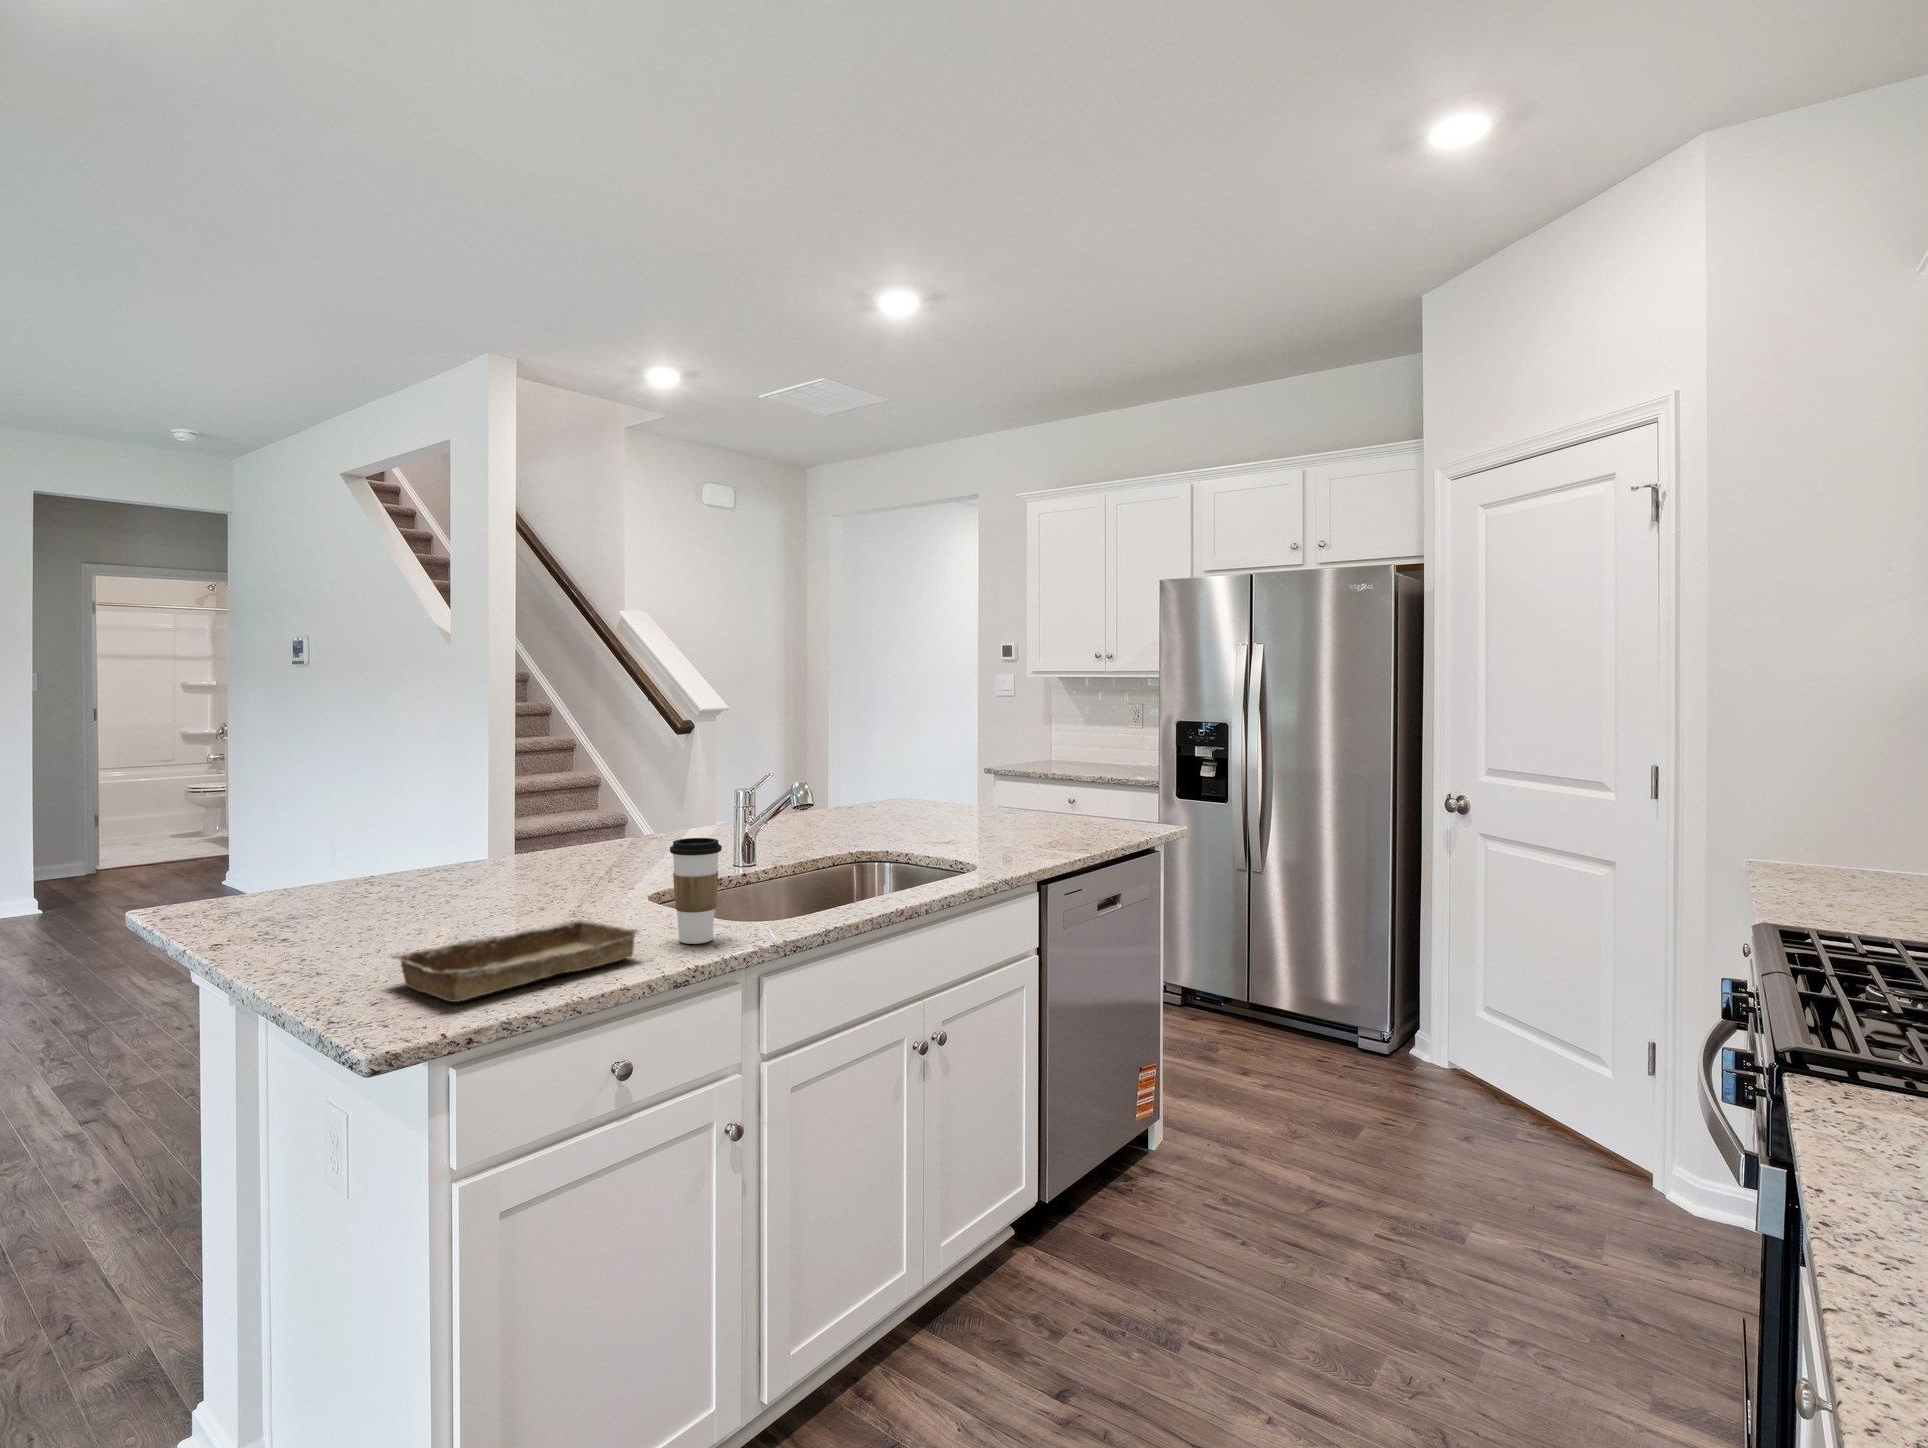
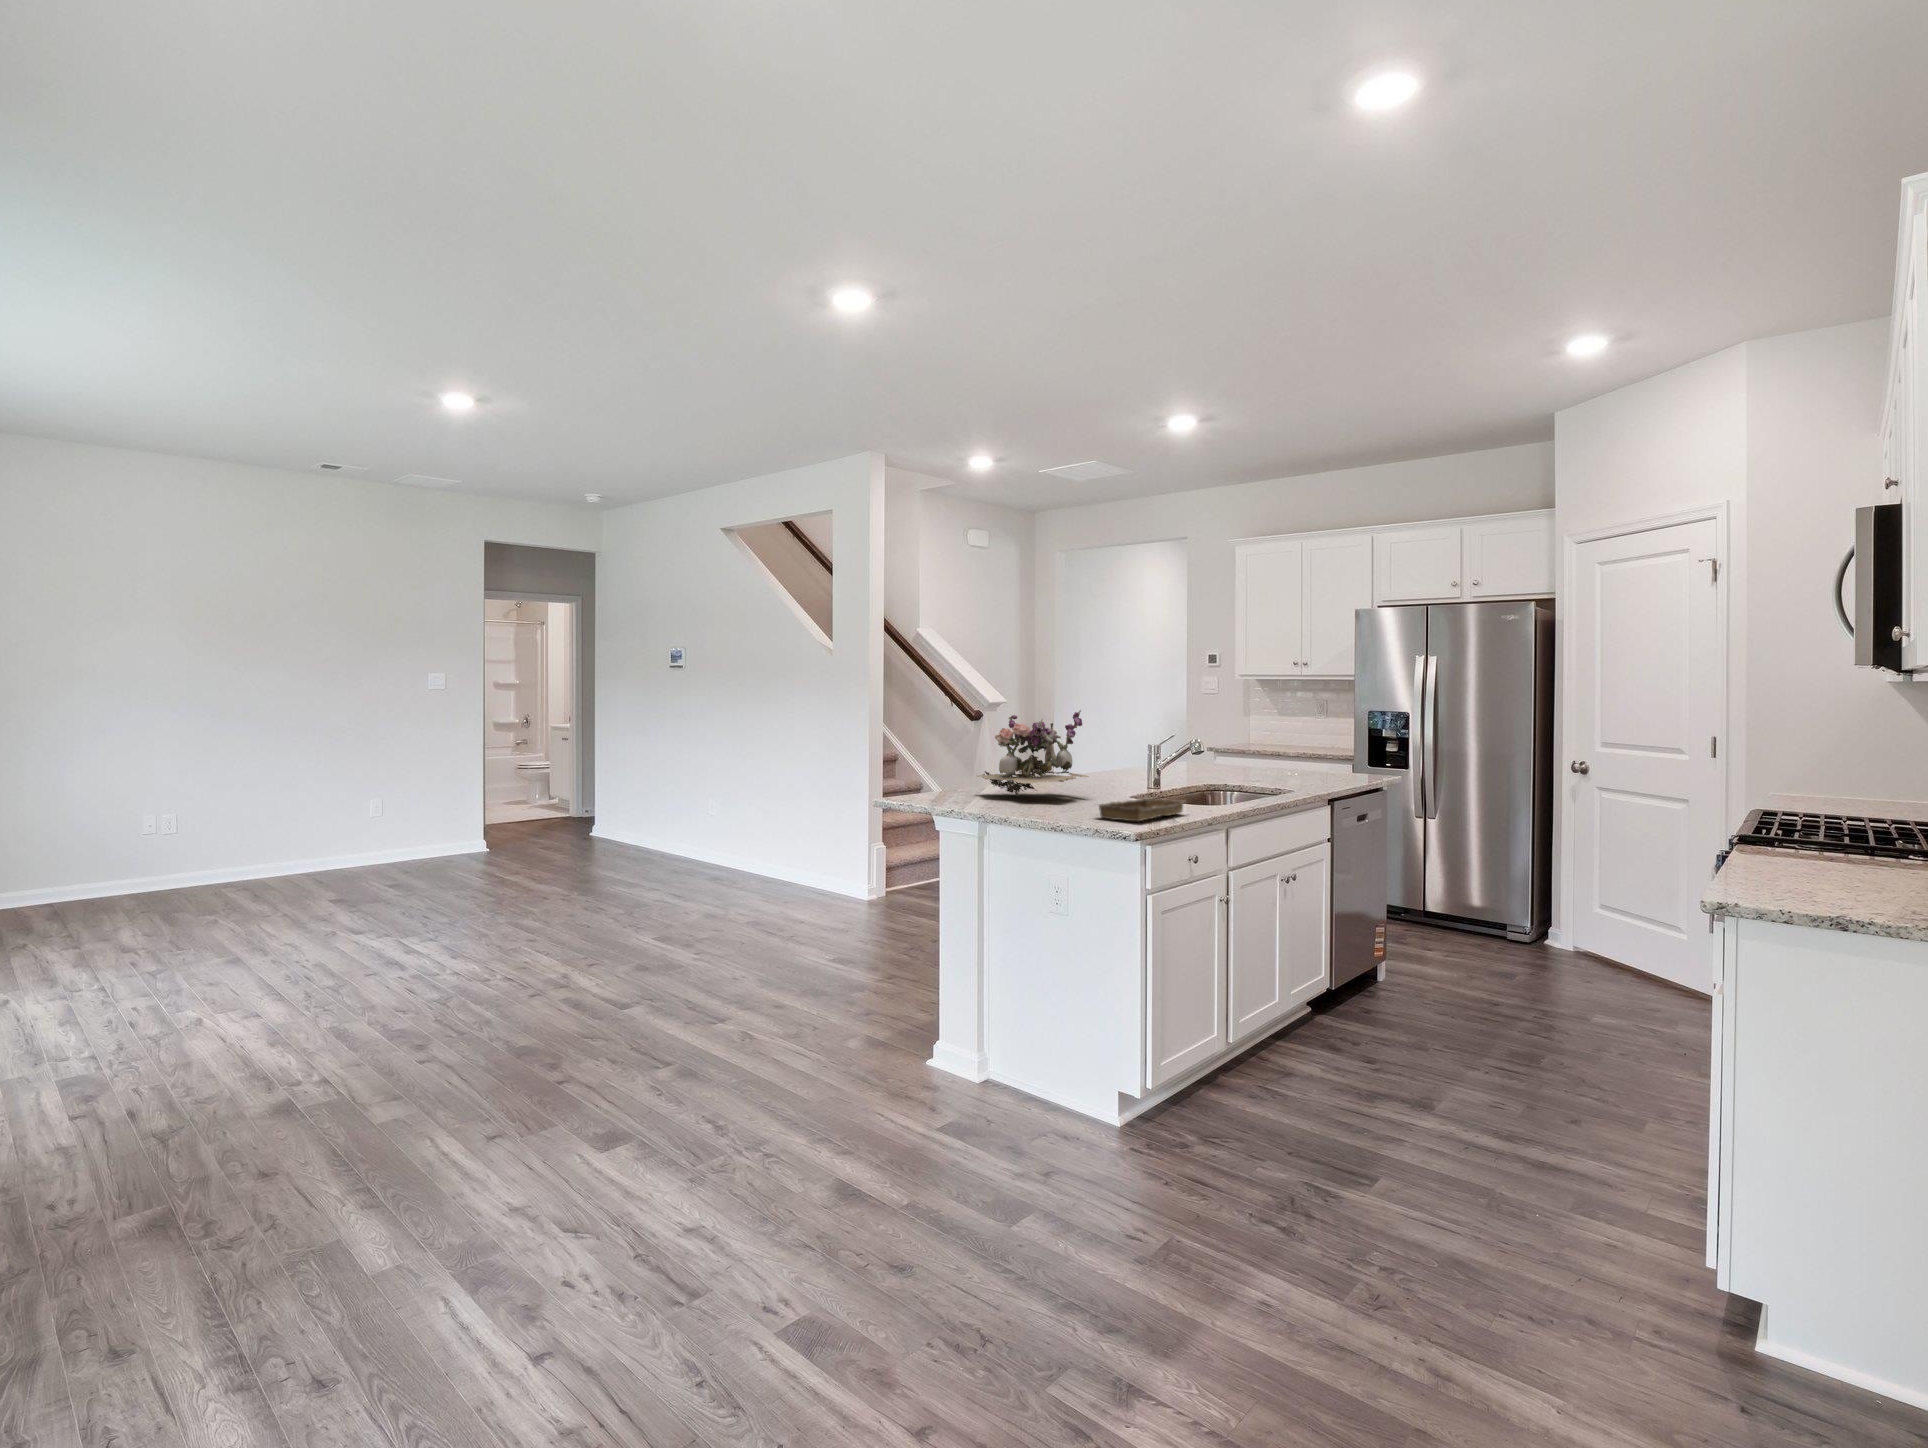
flower arrangement: none [319,734,548,902] -> present [977,710,1089,796]
coffee cup: present [670,838,722,944] -> none [1184,760,1210,811]

